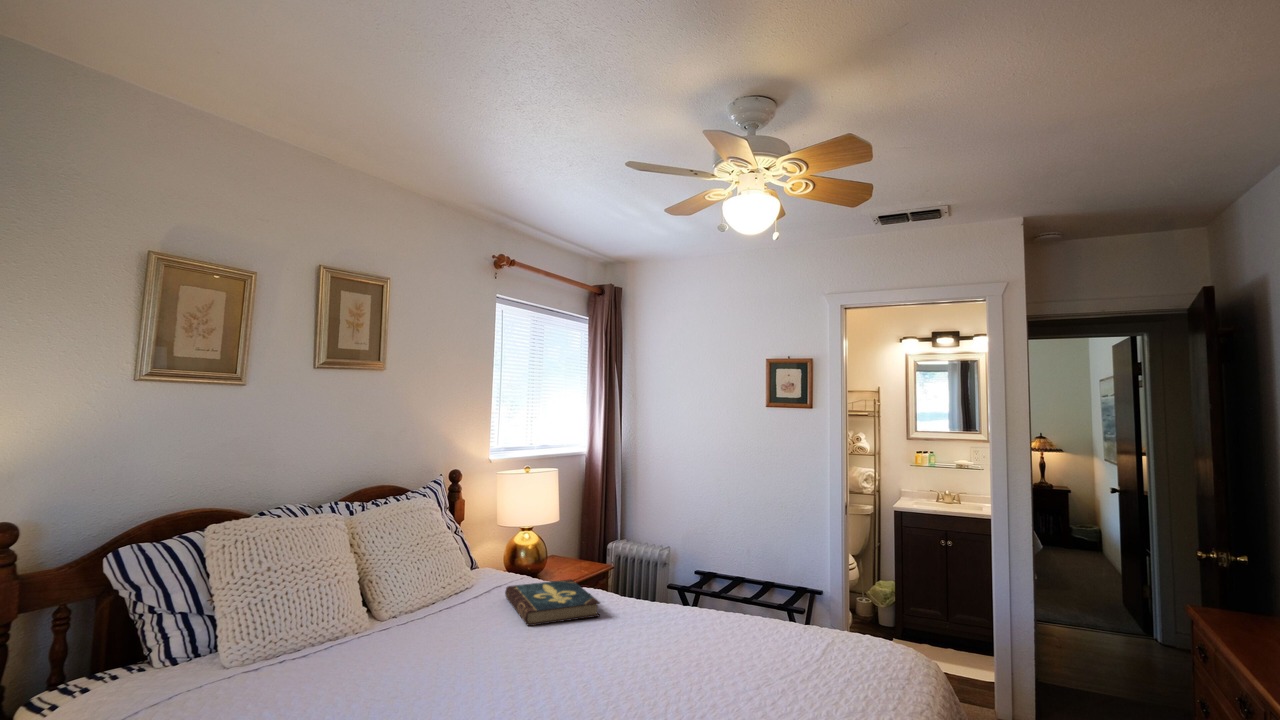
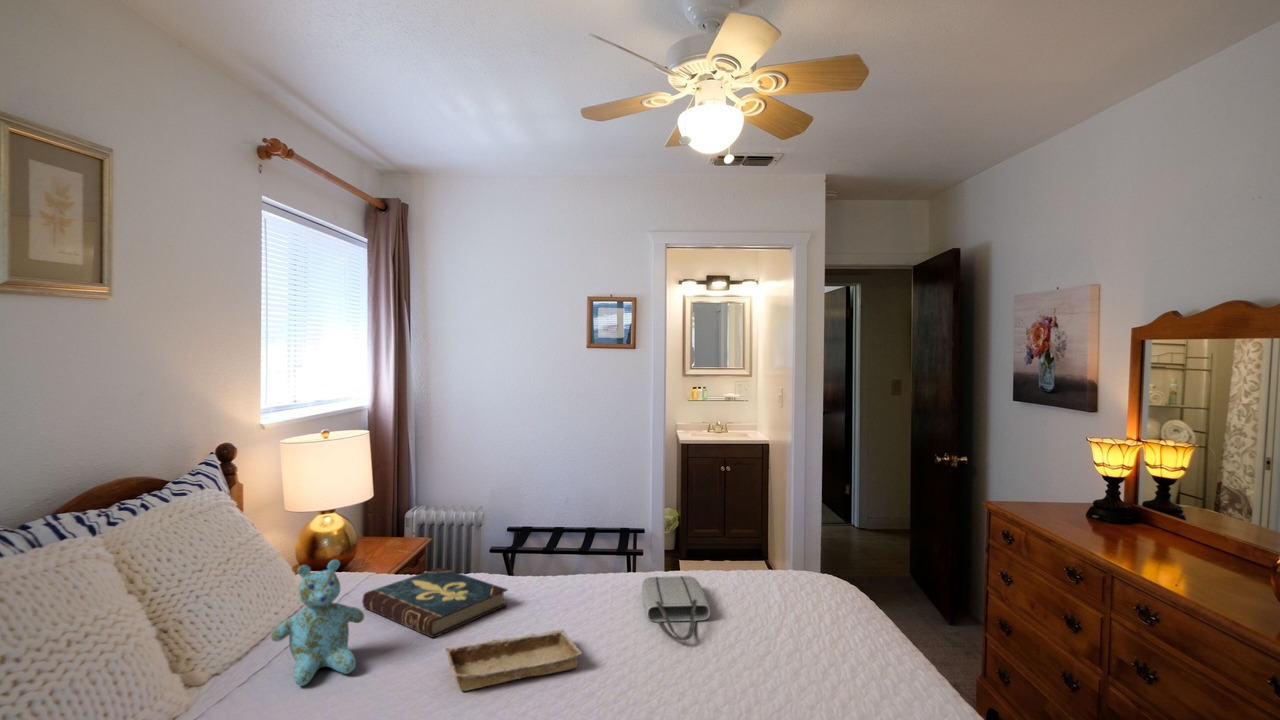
stuffed bear: none [420,551,481,634] -> present [271,560,364,686]
tote bag: none [695,617,769,670] -> present [642,576,710,640]
tray: none [503,631,611,668] -> present [446,630,582,691]

